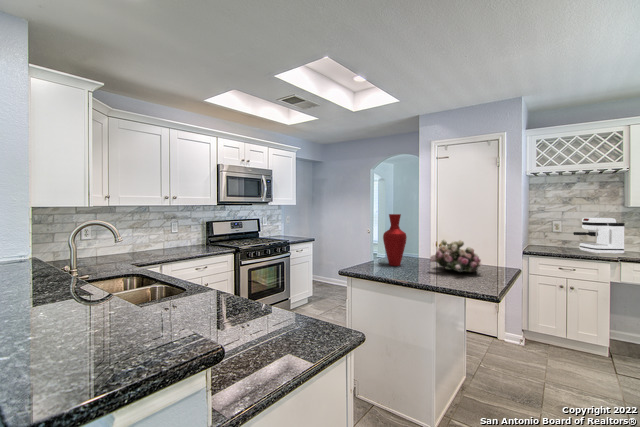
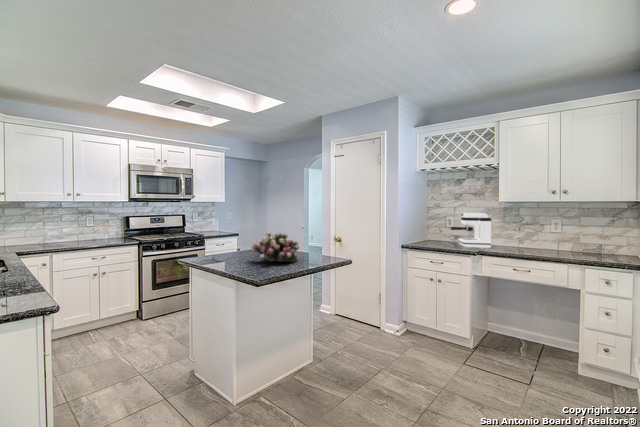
vase: present [383,214,407,266] -> none [227,209,249,256]

